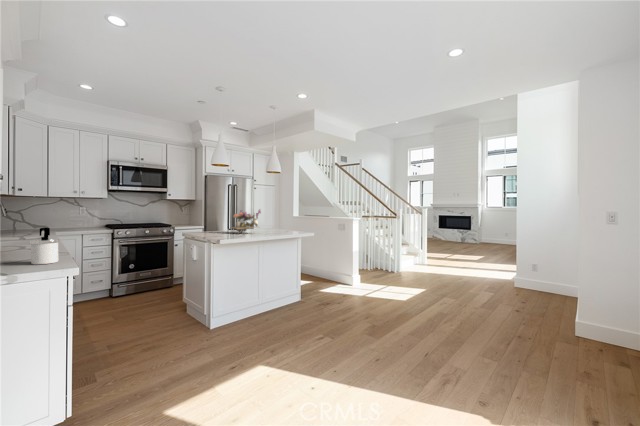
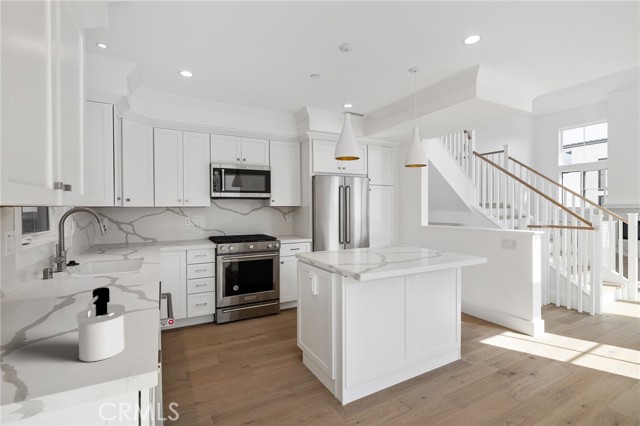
flower arrangement: present [232,209,261,232] -> none [357,222,402,256]

